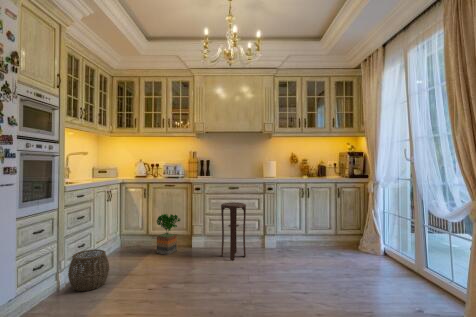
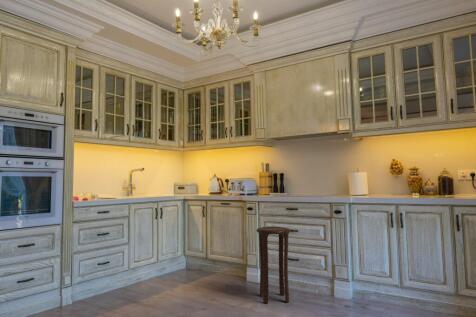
potted tree: present [157,214,180,255] -> none [197,235,230,284]
woven basket: present [68,249,109,291] -> none [83,263,123,304]

